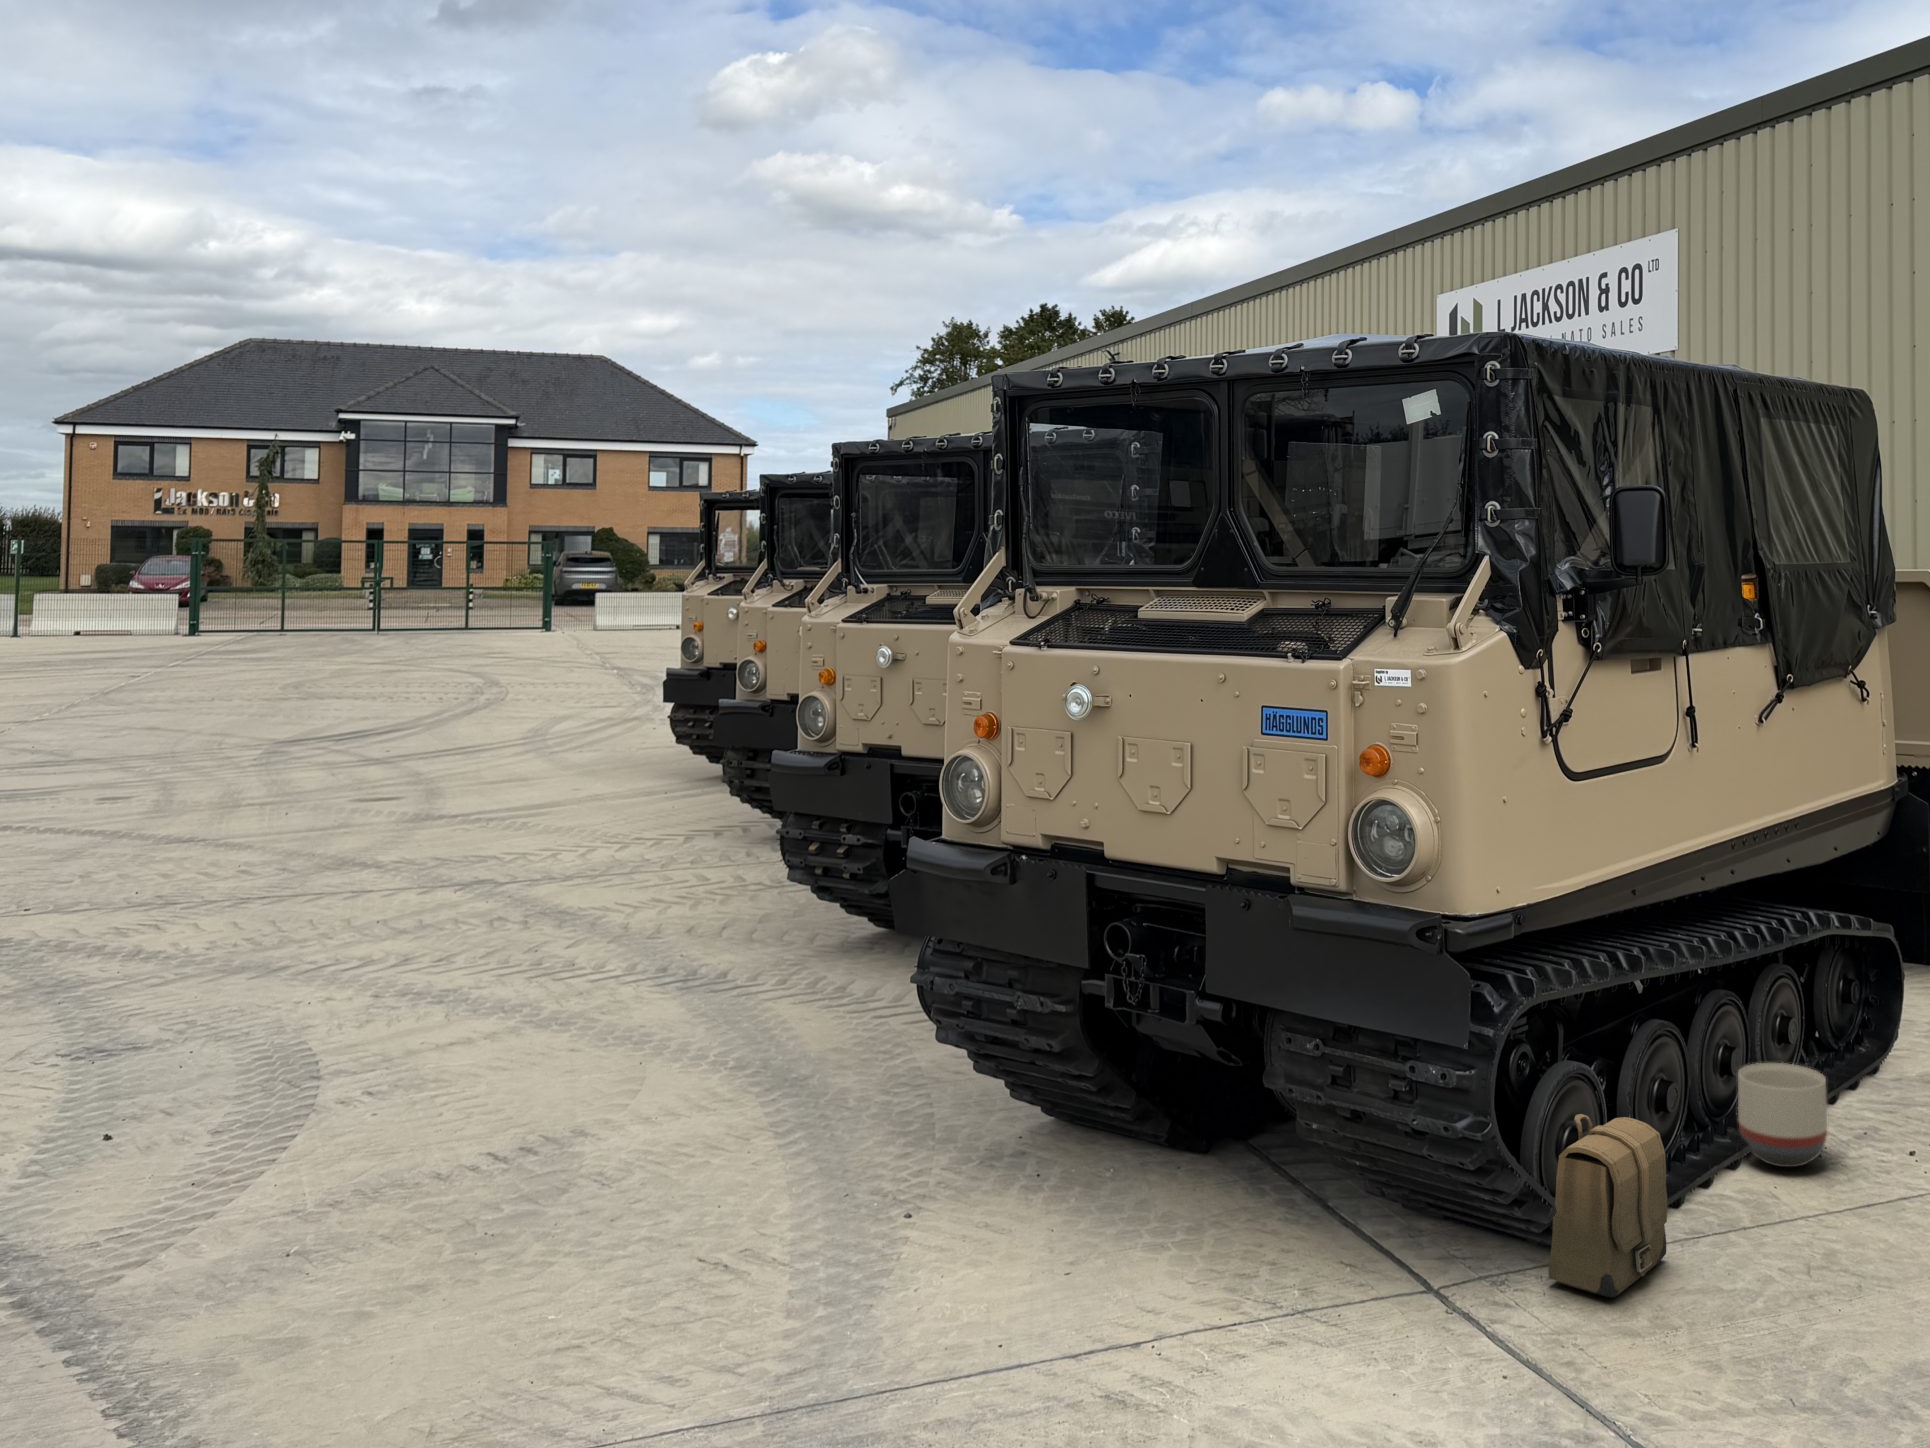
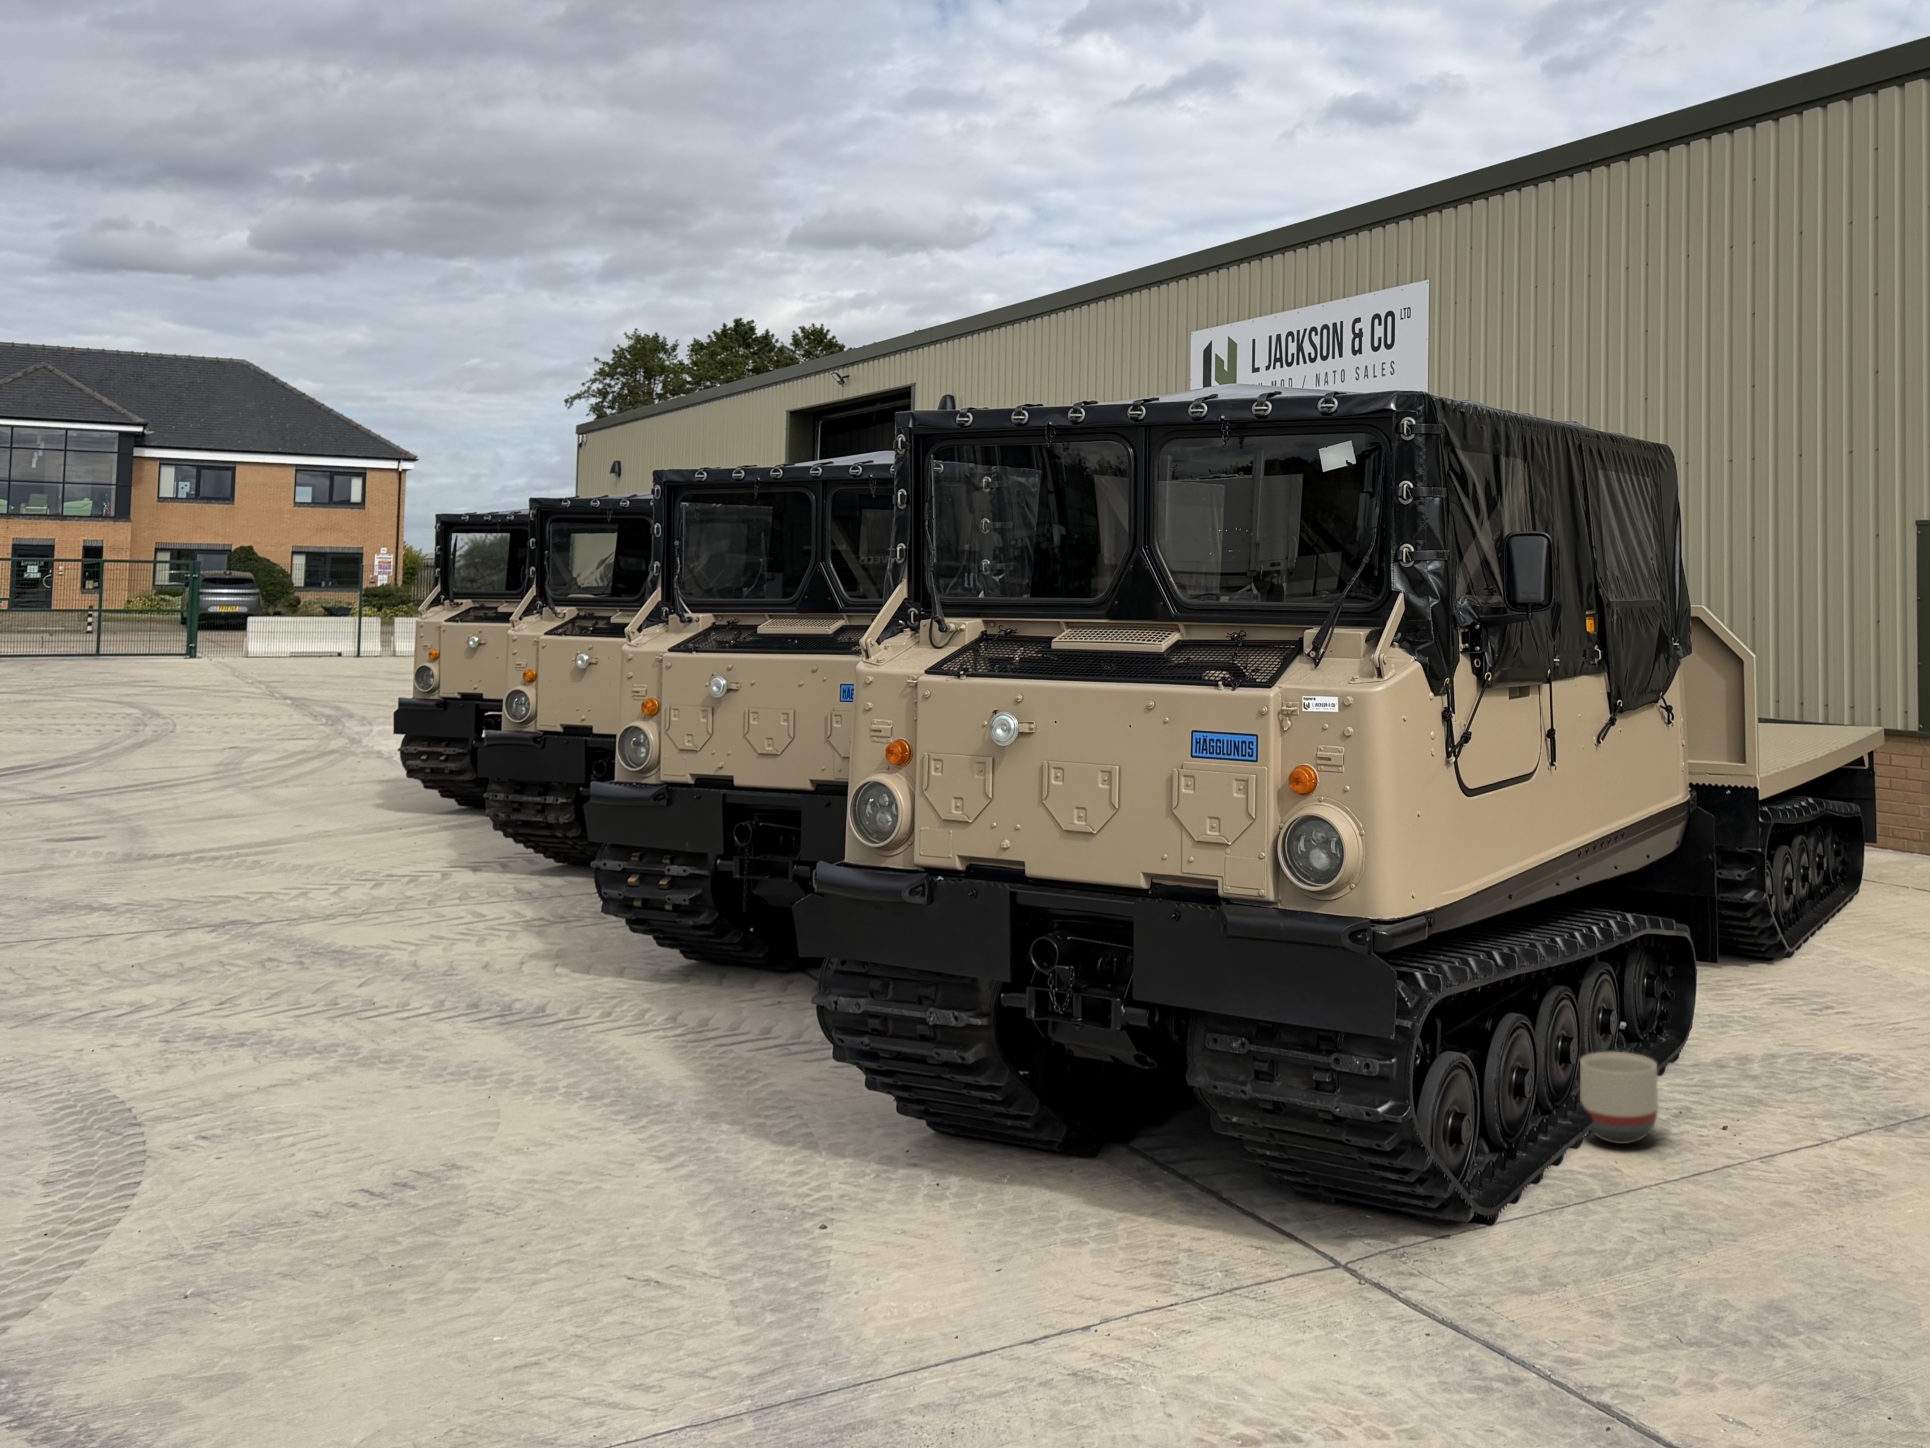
backpack: present [1549,1114,1668,1298] -> none [1445,1098,1543,1260]

